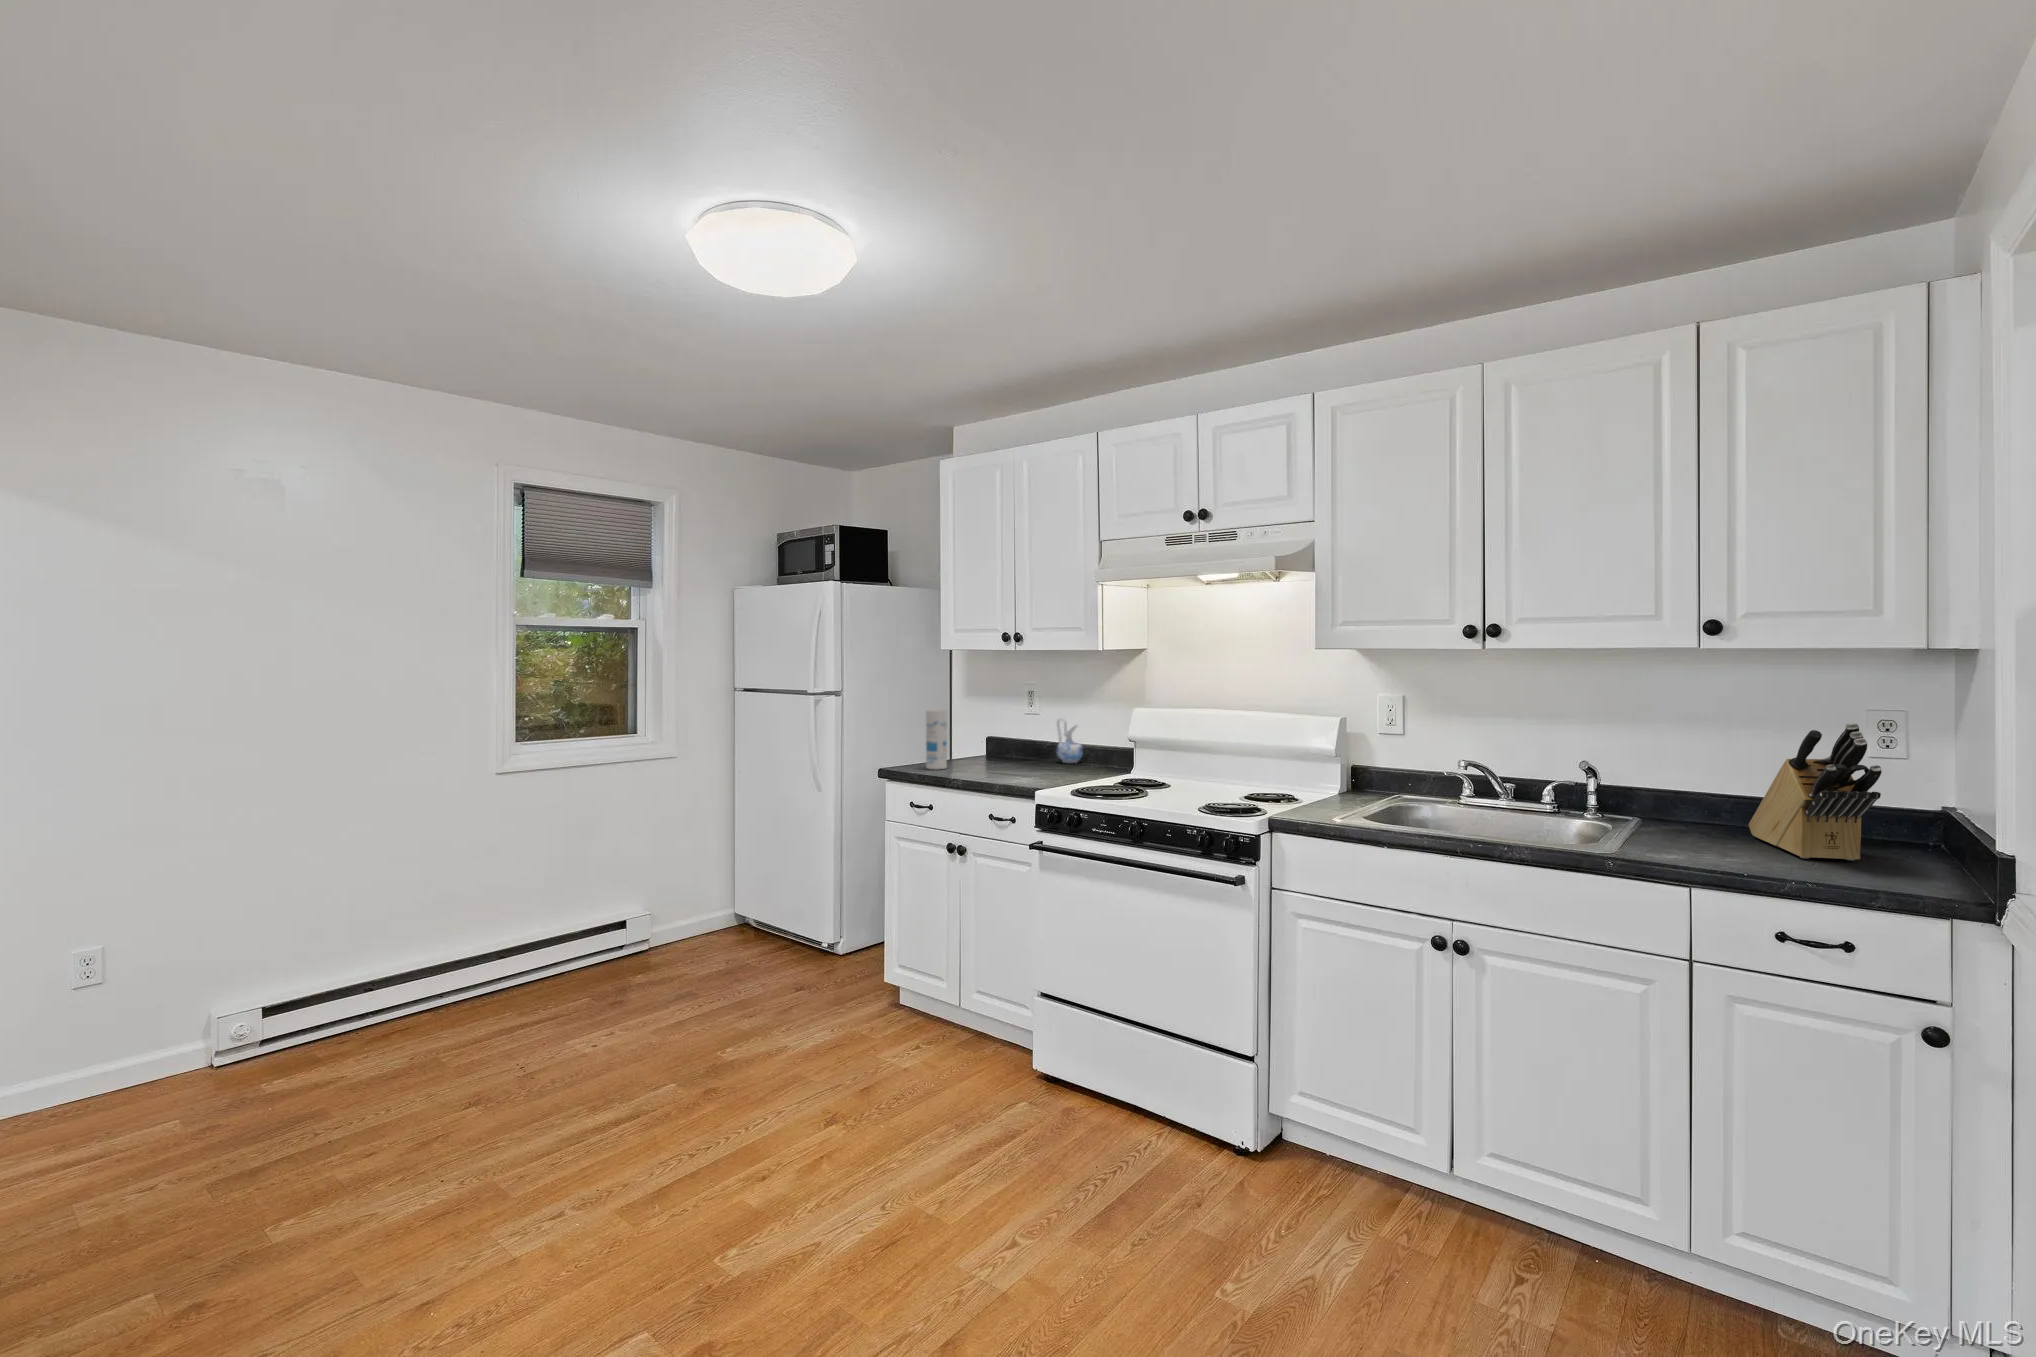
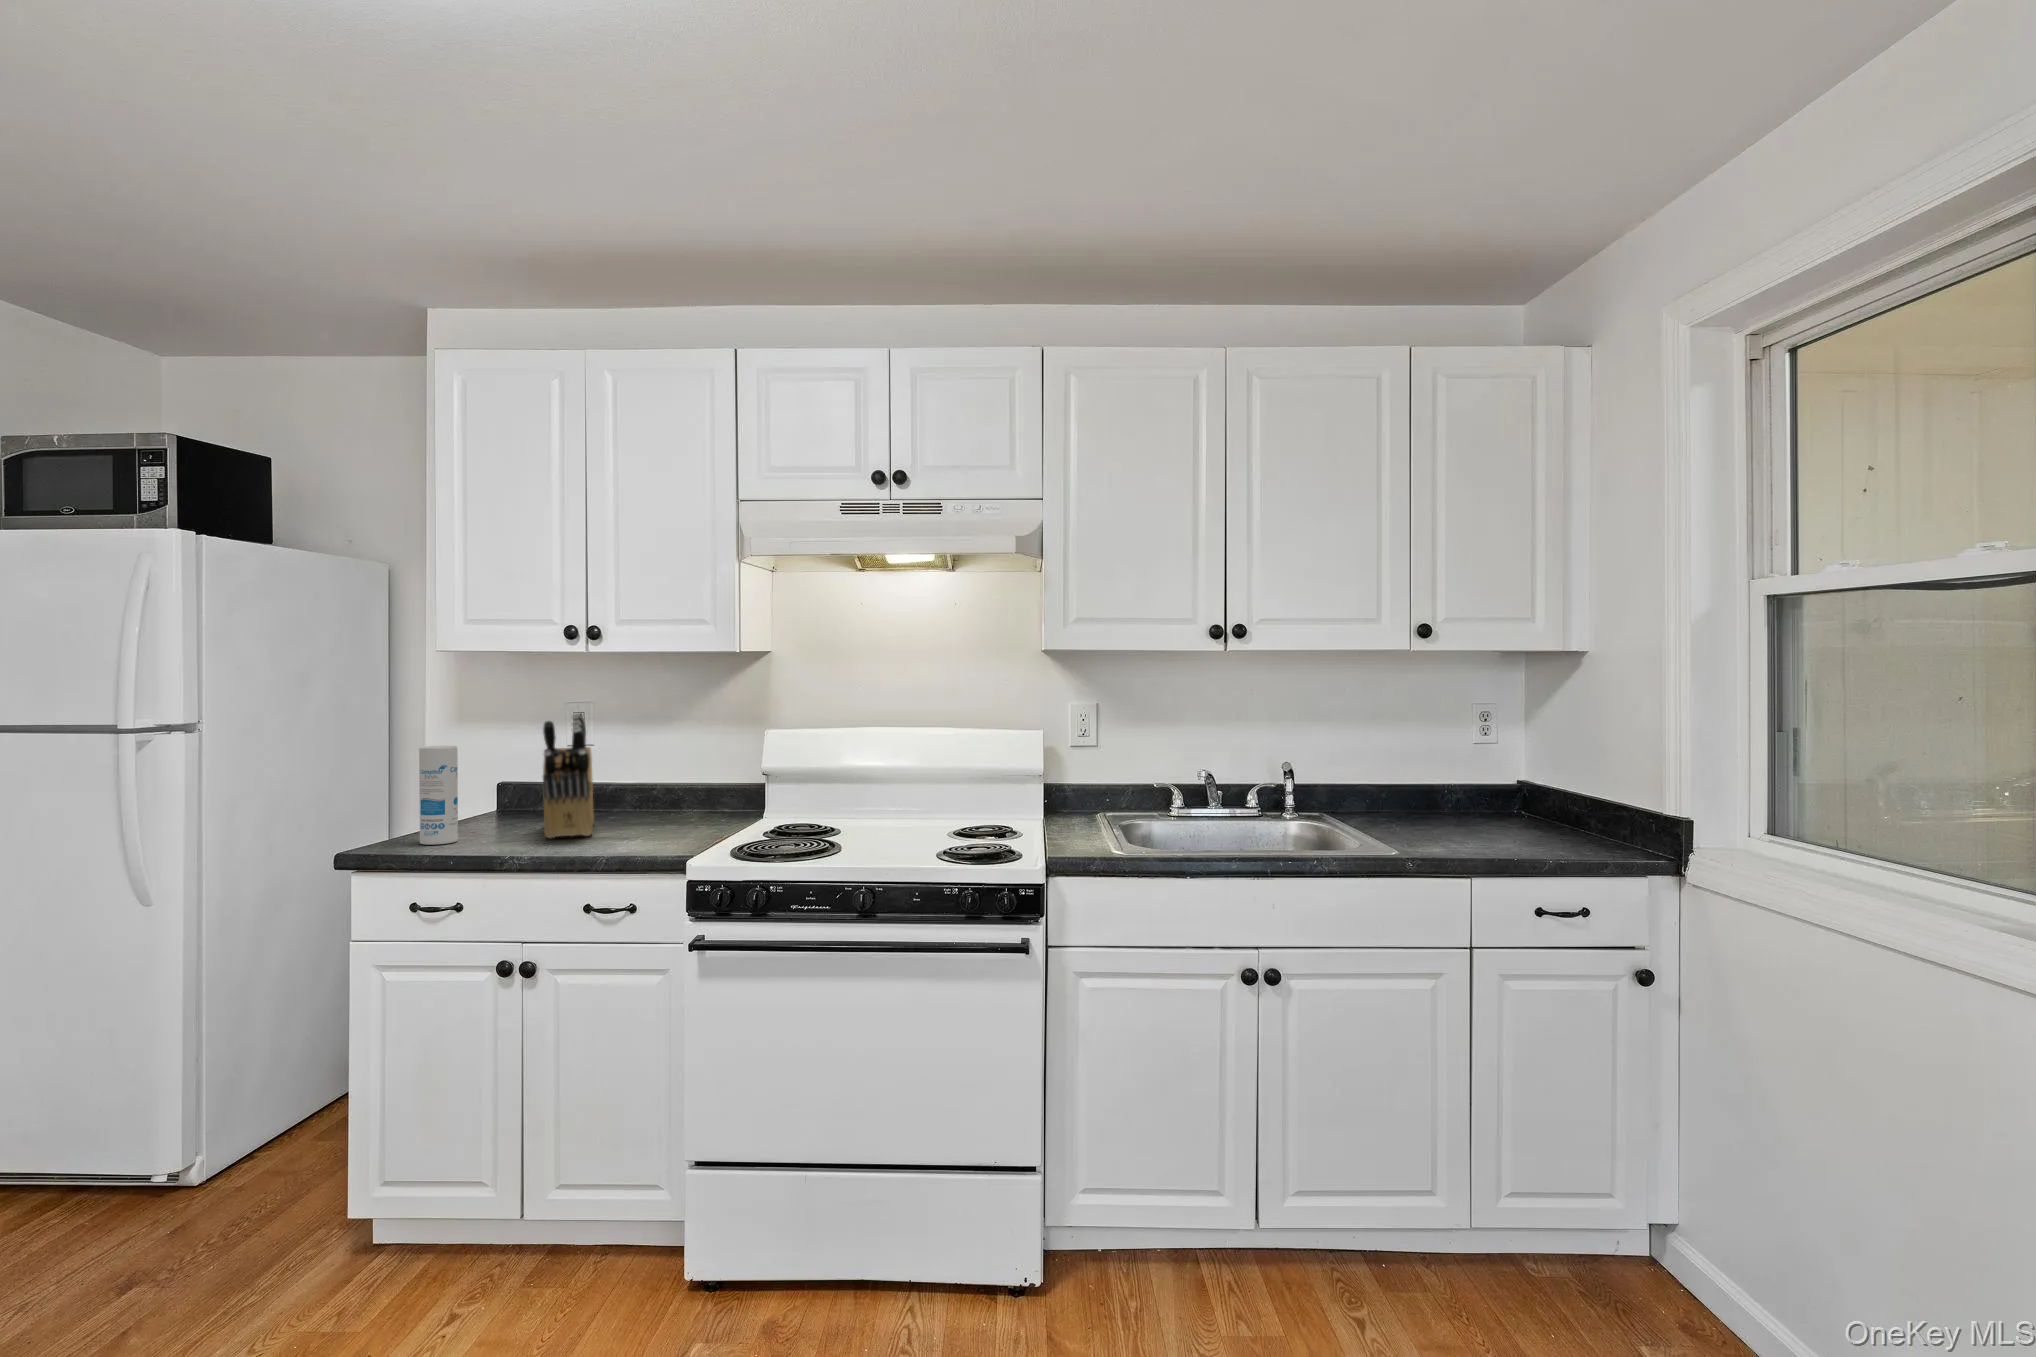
ceramic pitcher: present [1056,718,1083,763] -> none [620,752,661,817]
knife block: present [1749,723,1882,861] -> present [543,713,594,838]

